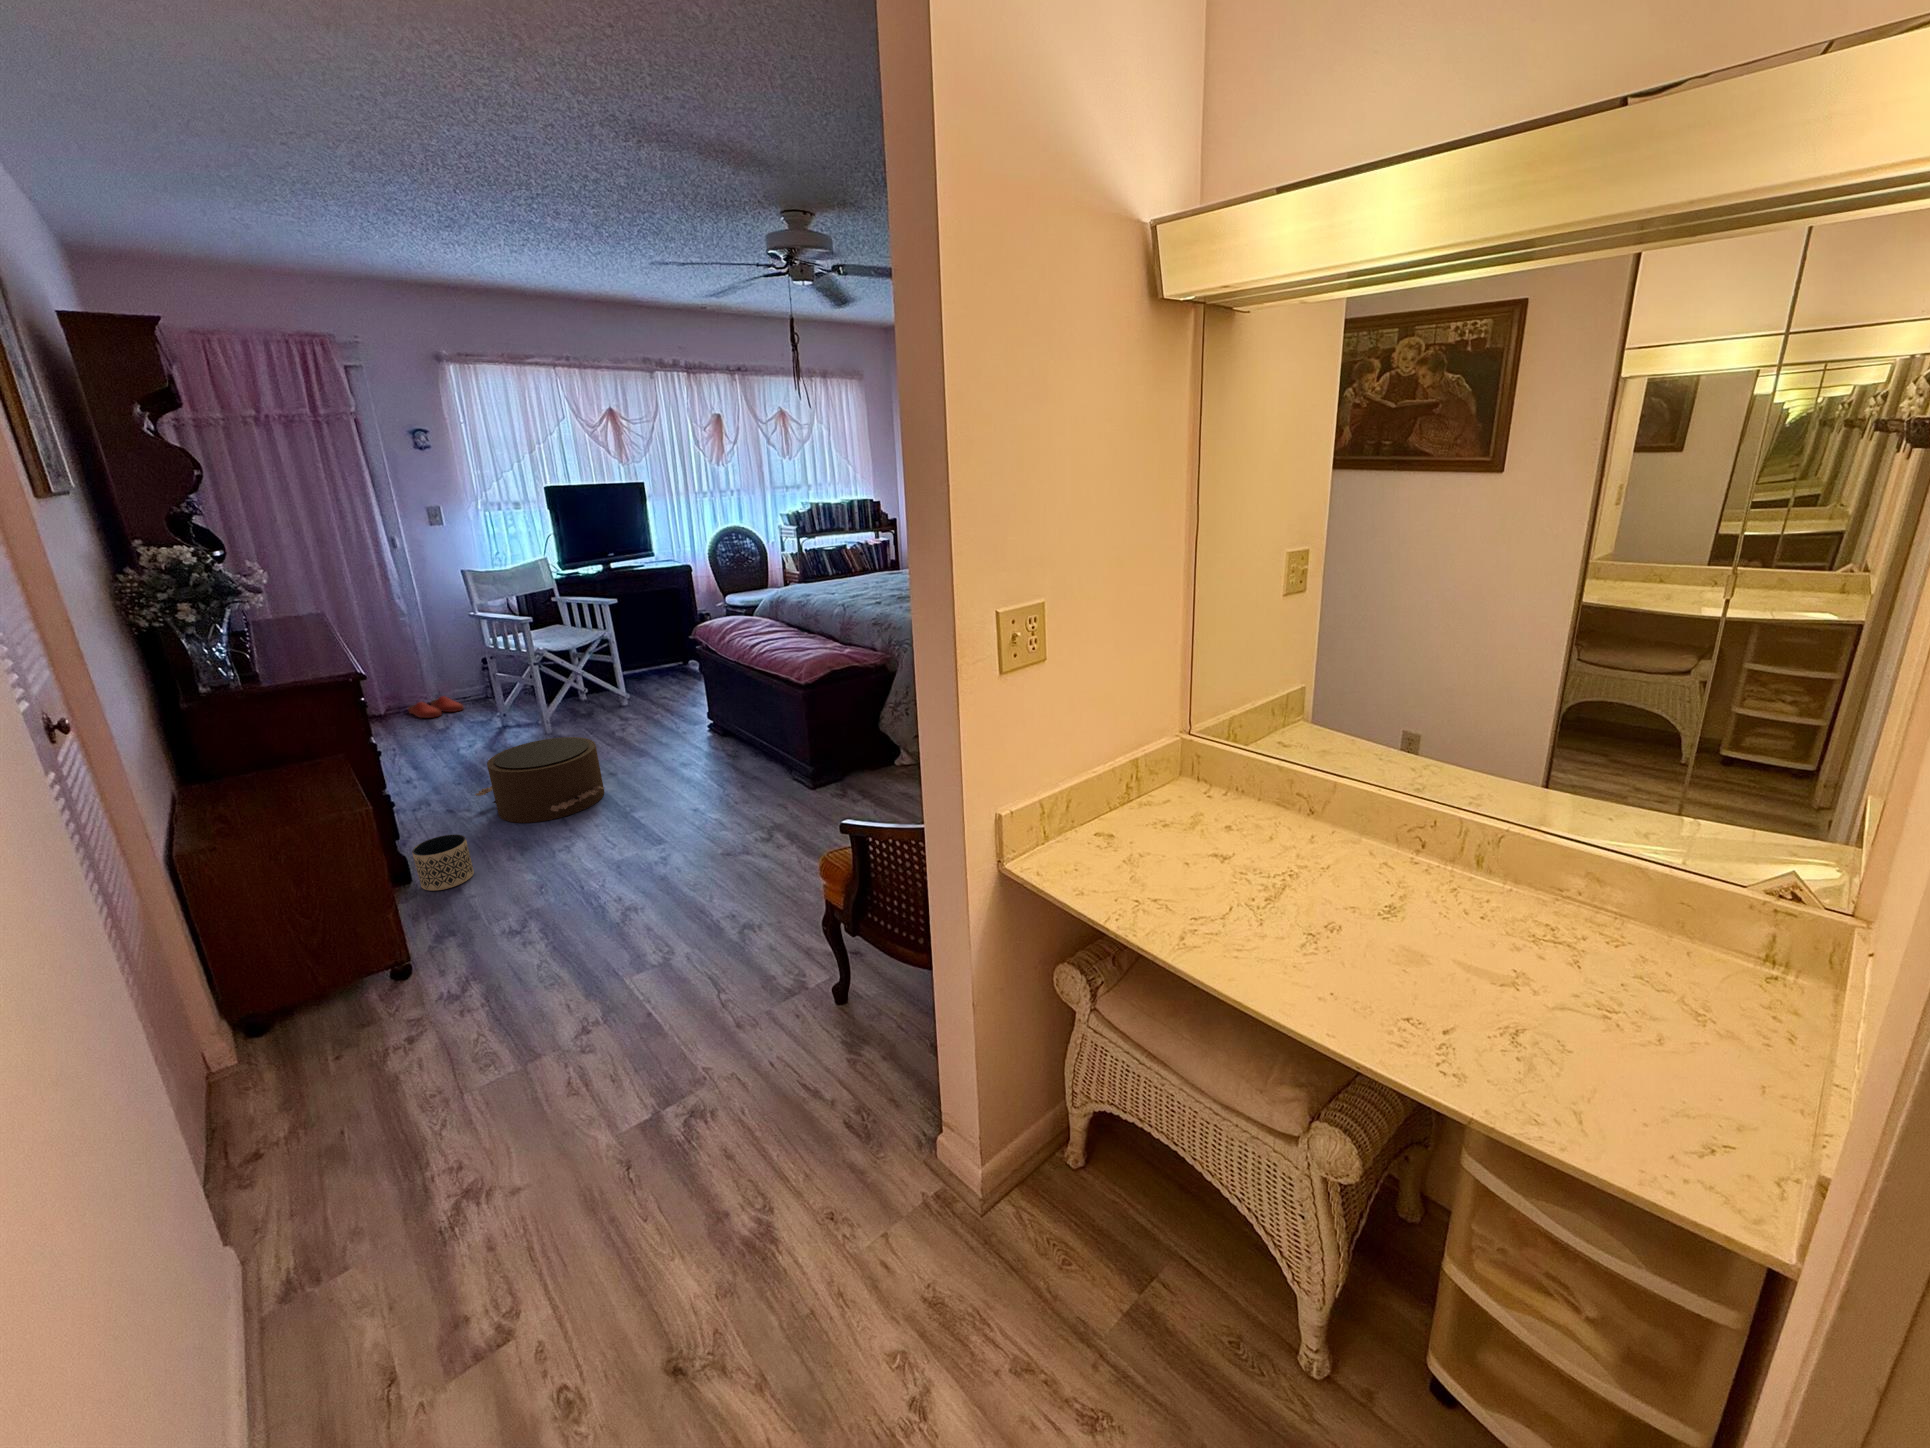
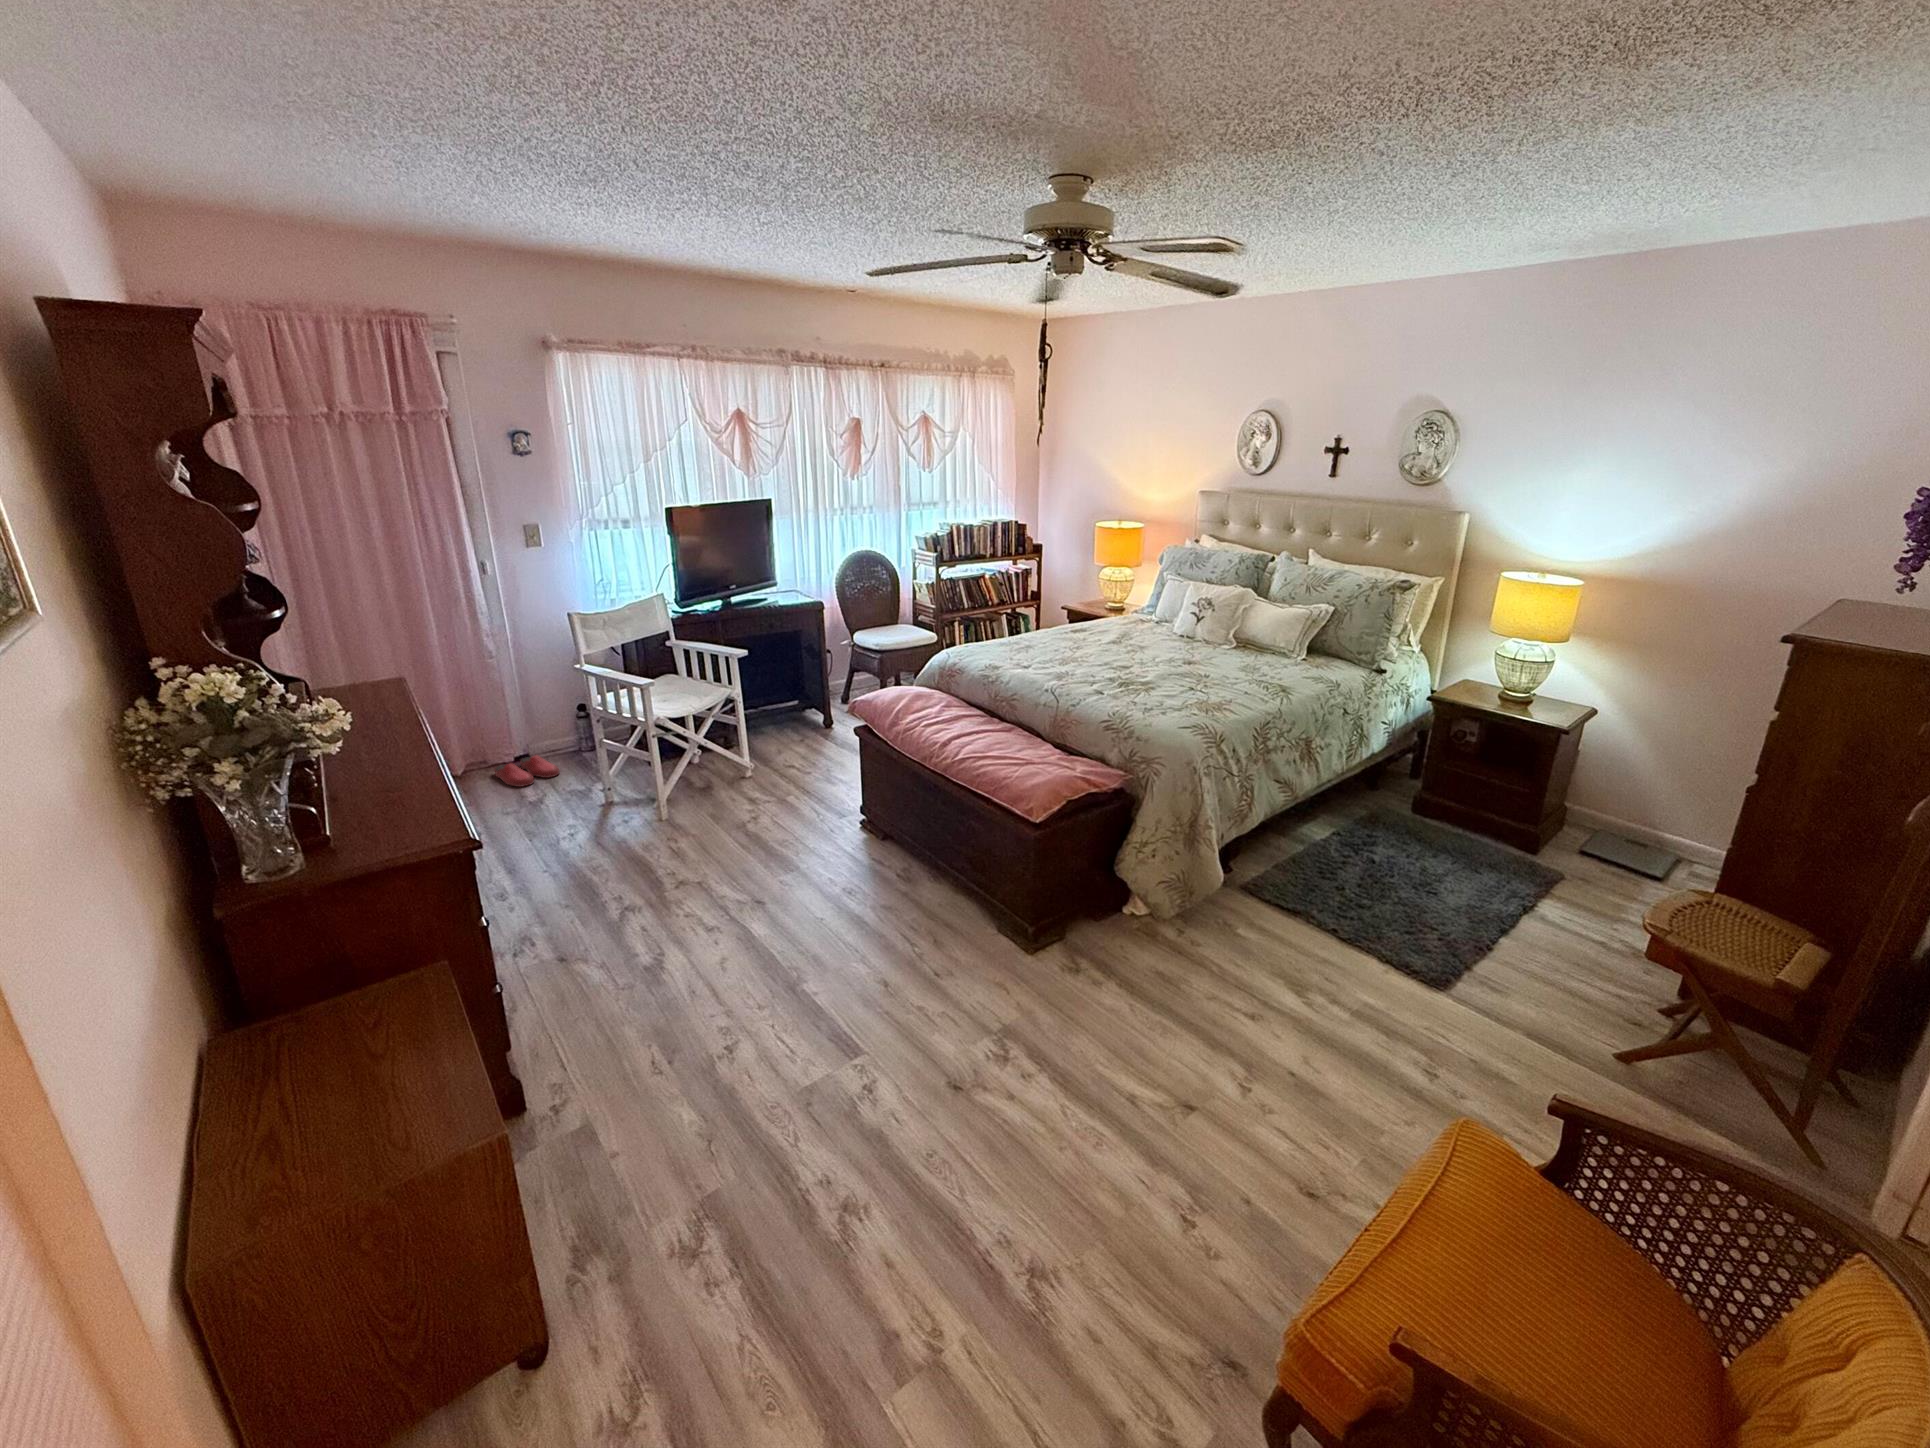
pouf: present [475,737,604,823] -> none [588,867,762,1006]
planter: present [412,834,474,891] -> none [514,1064,598,1163]

